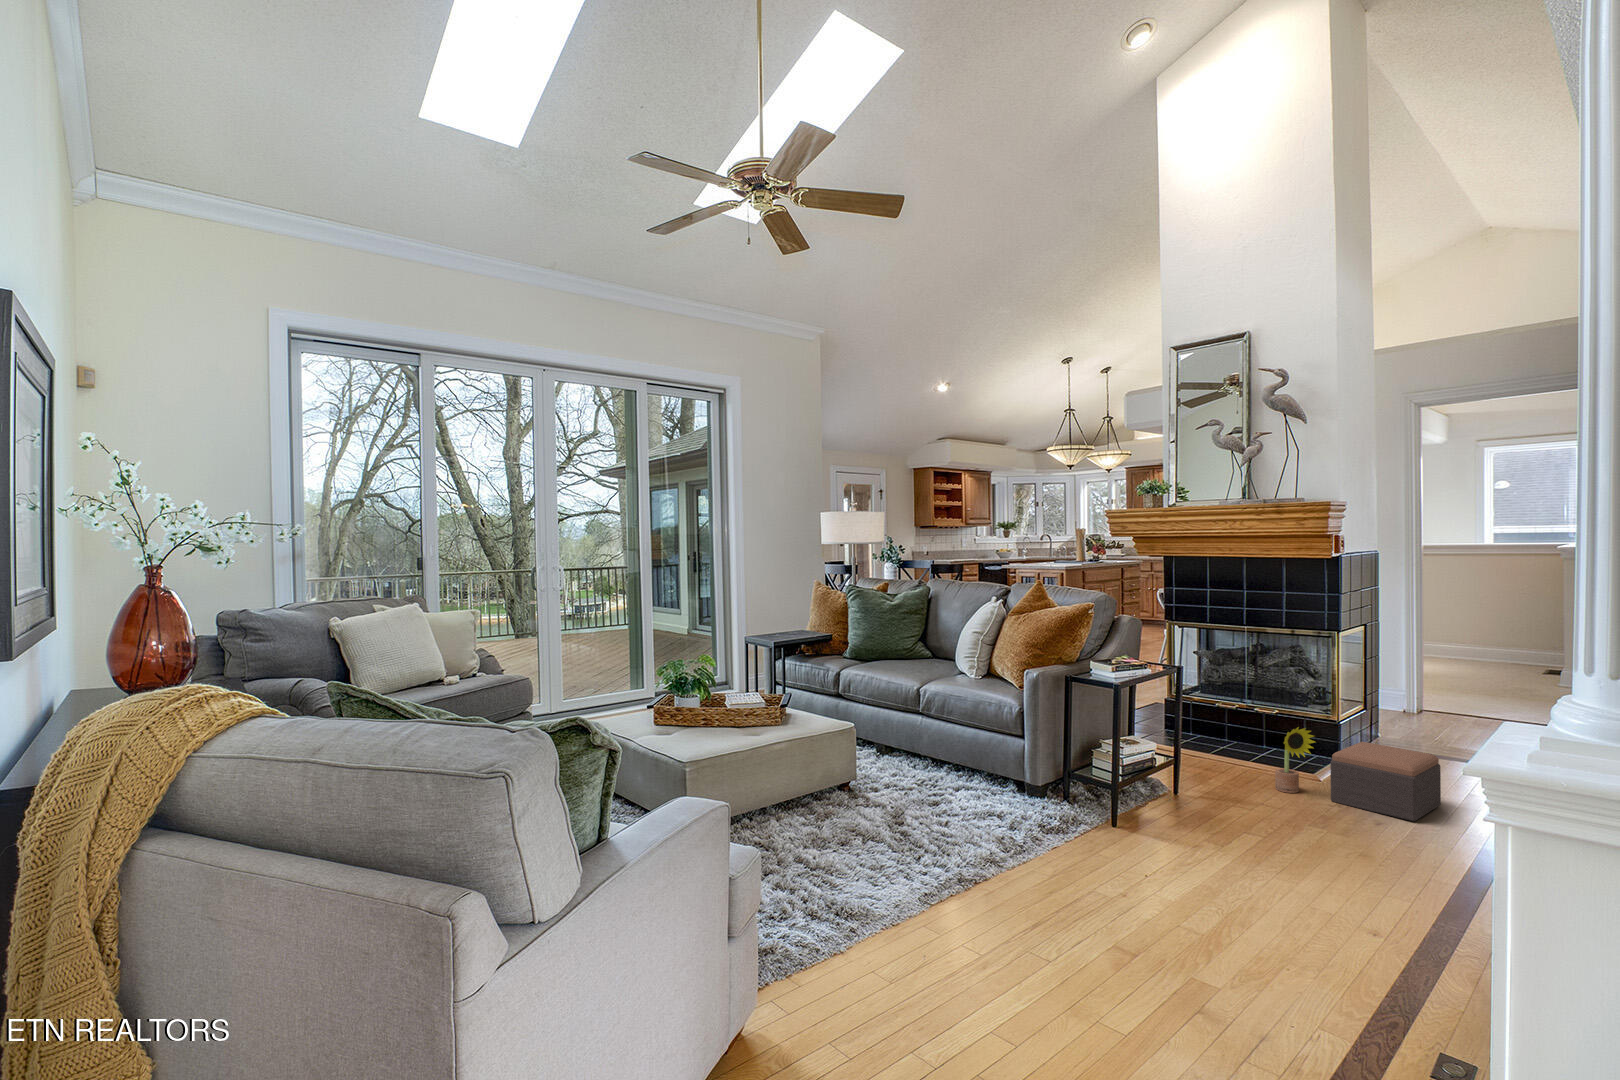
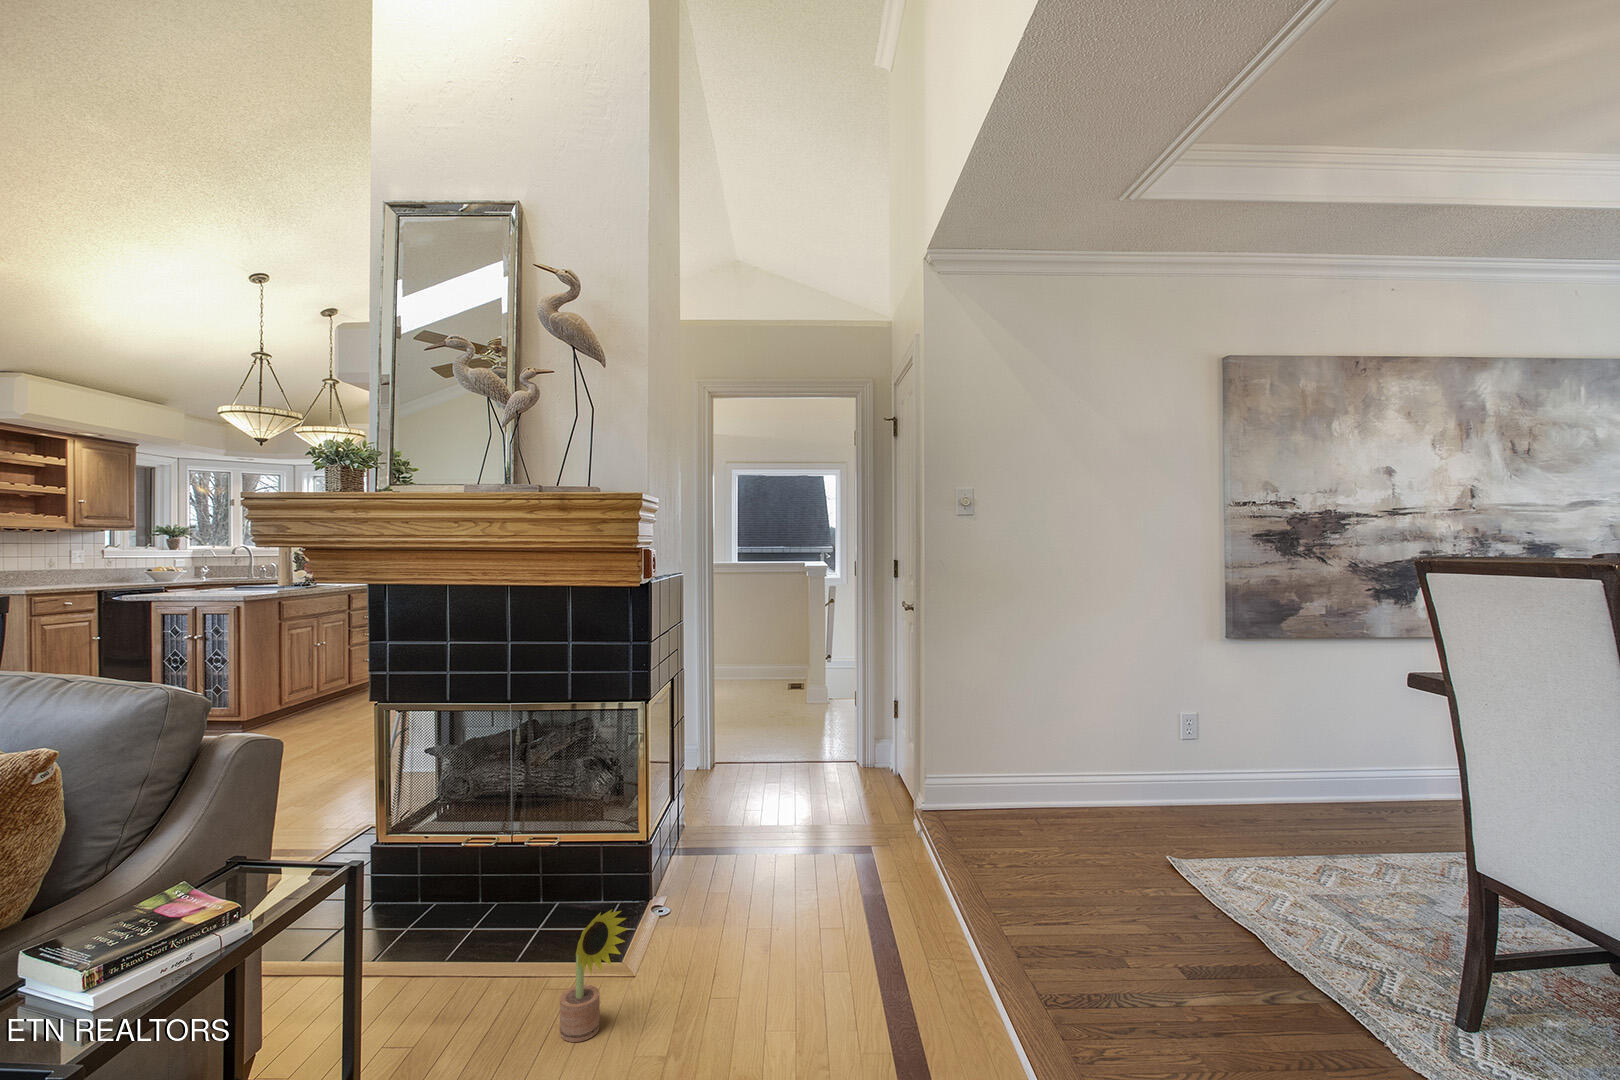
footstool: present [1330,742,1441,821] -> none [652,891,794,1042]

